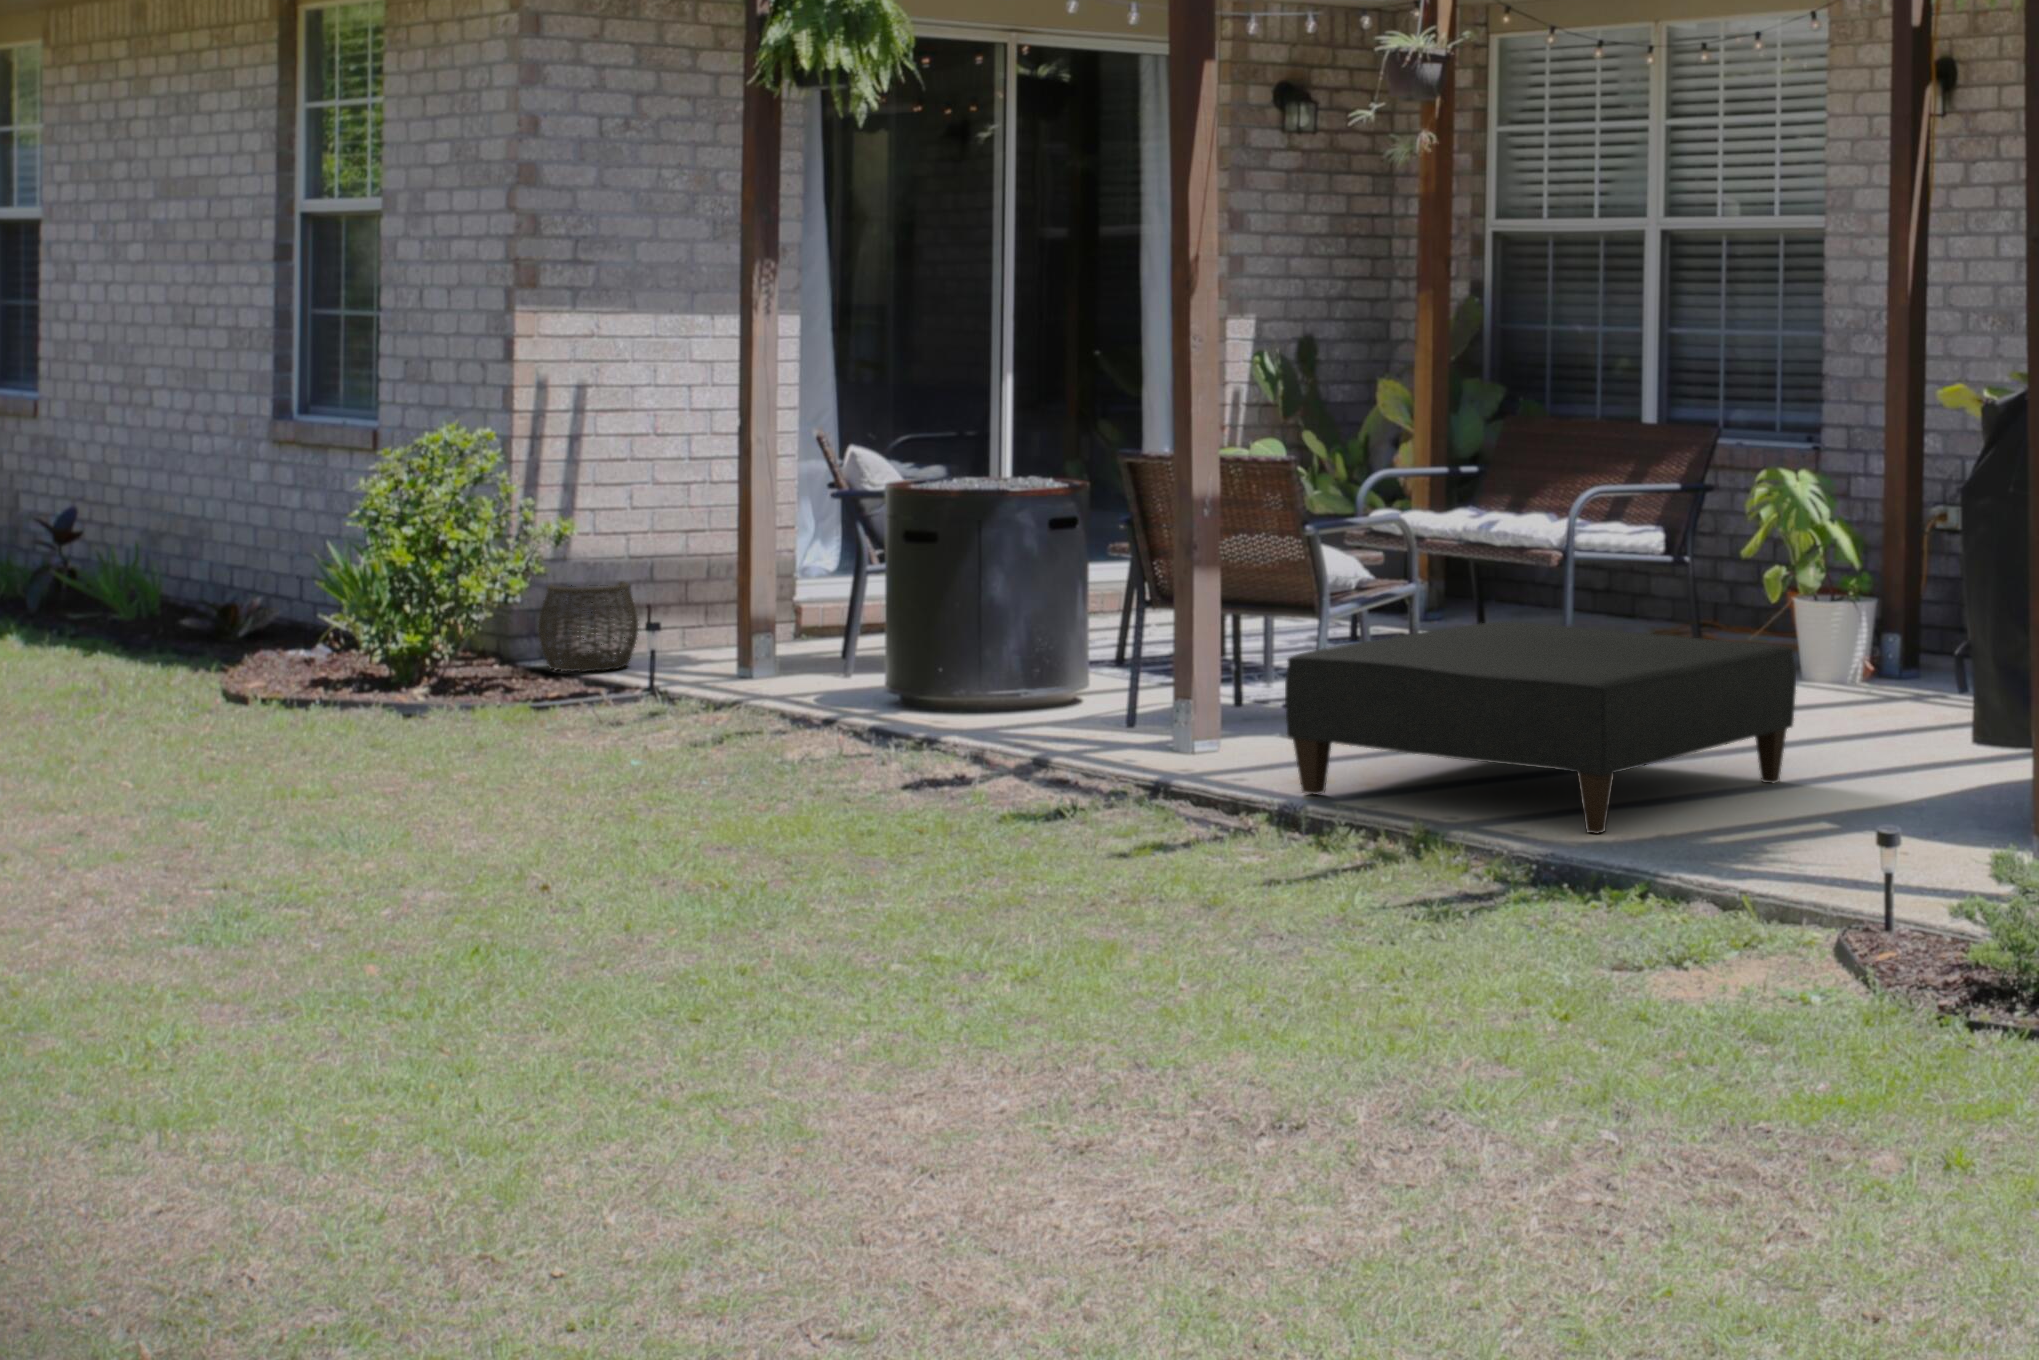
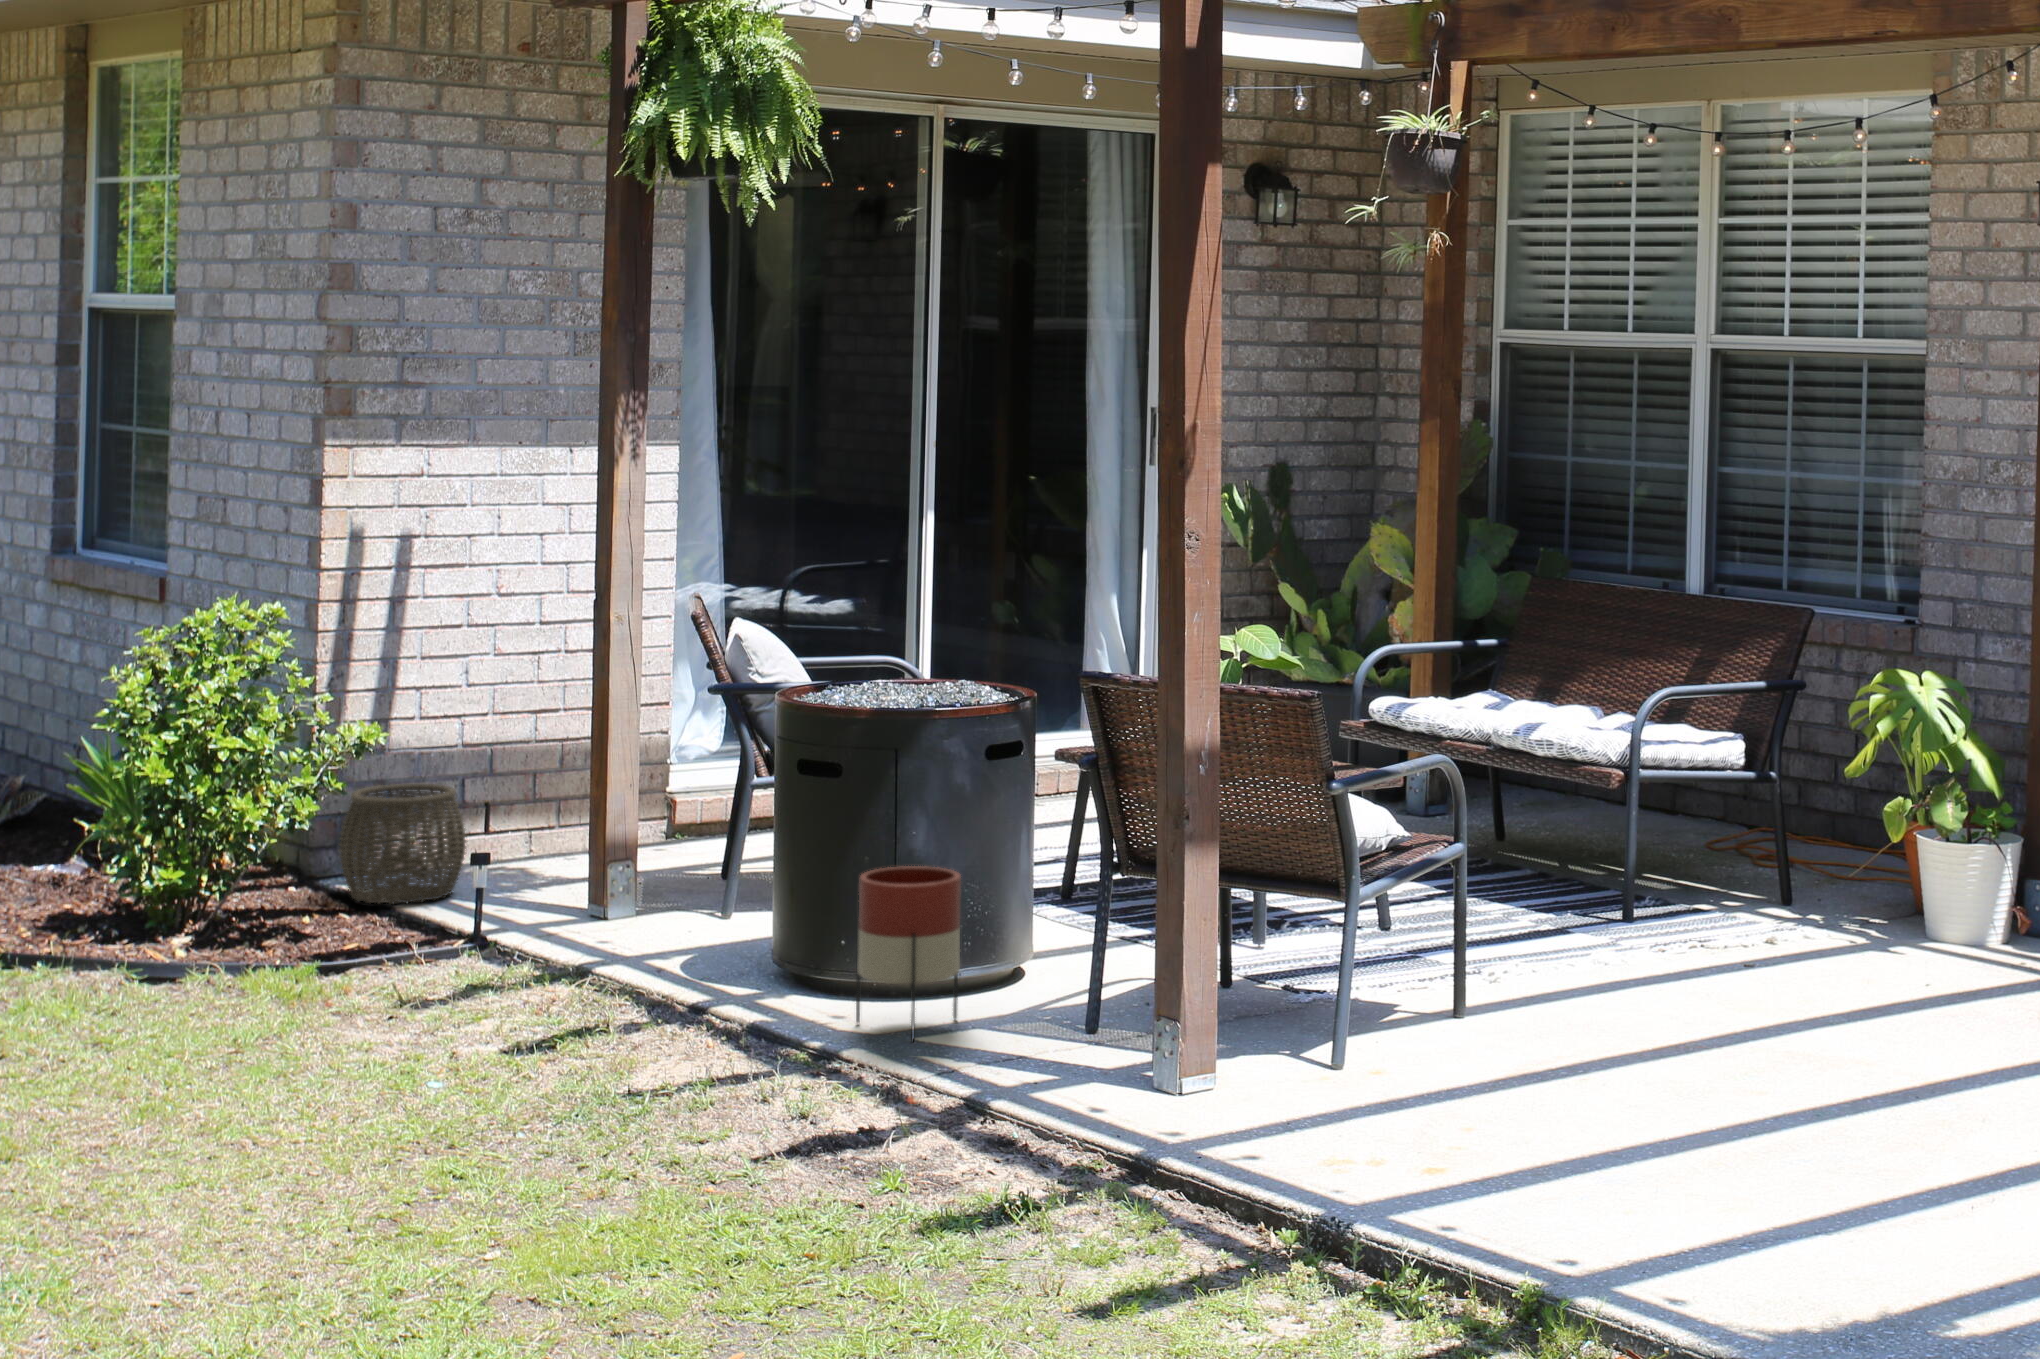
planter: none [950,610,1029,738] -> present [856,866,961,1041]
ottoman: present [1285,622,1796,834] -> none [1318,906,2007,1272]

